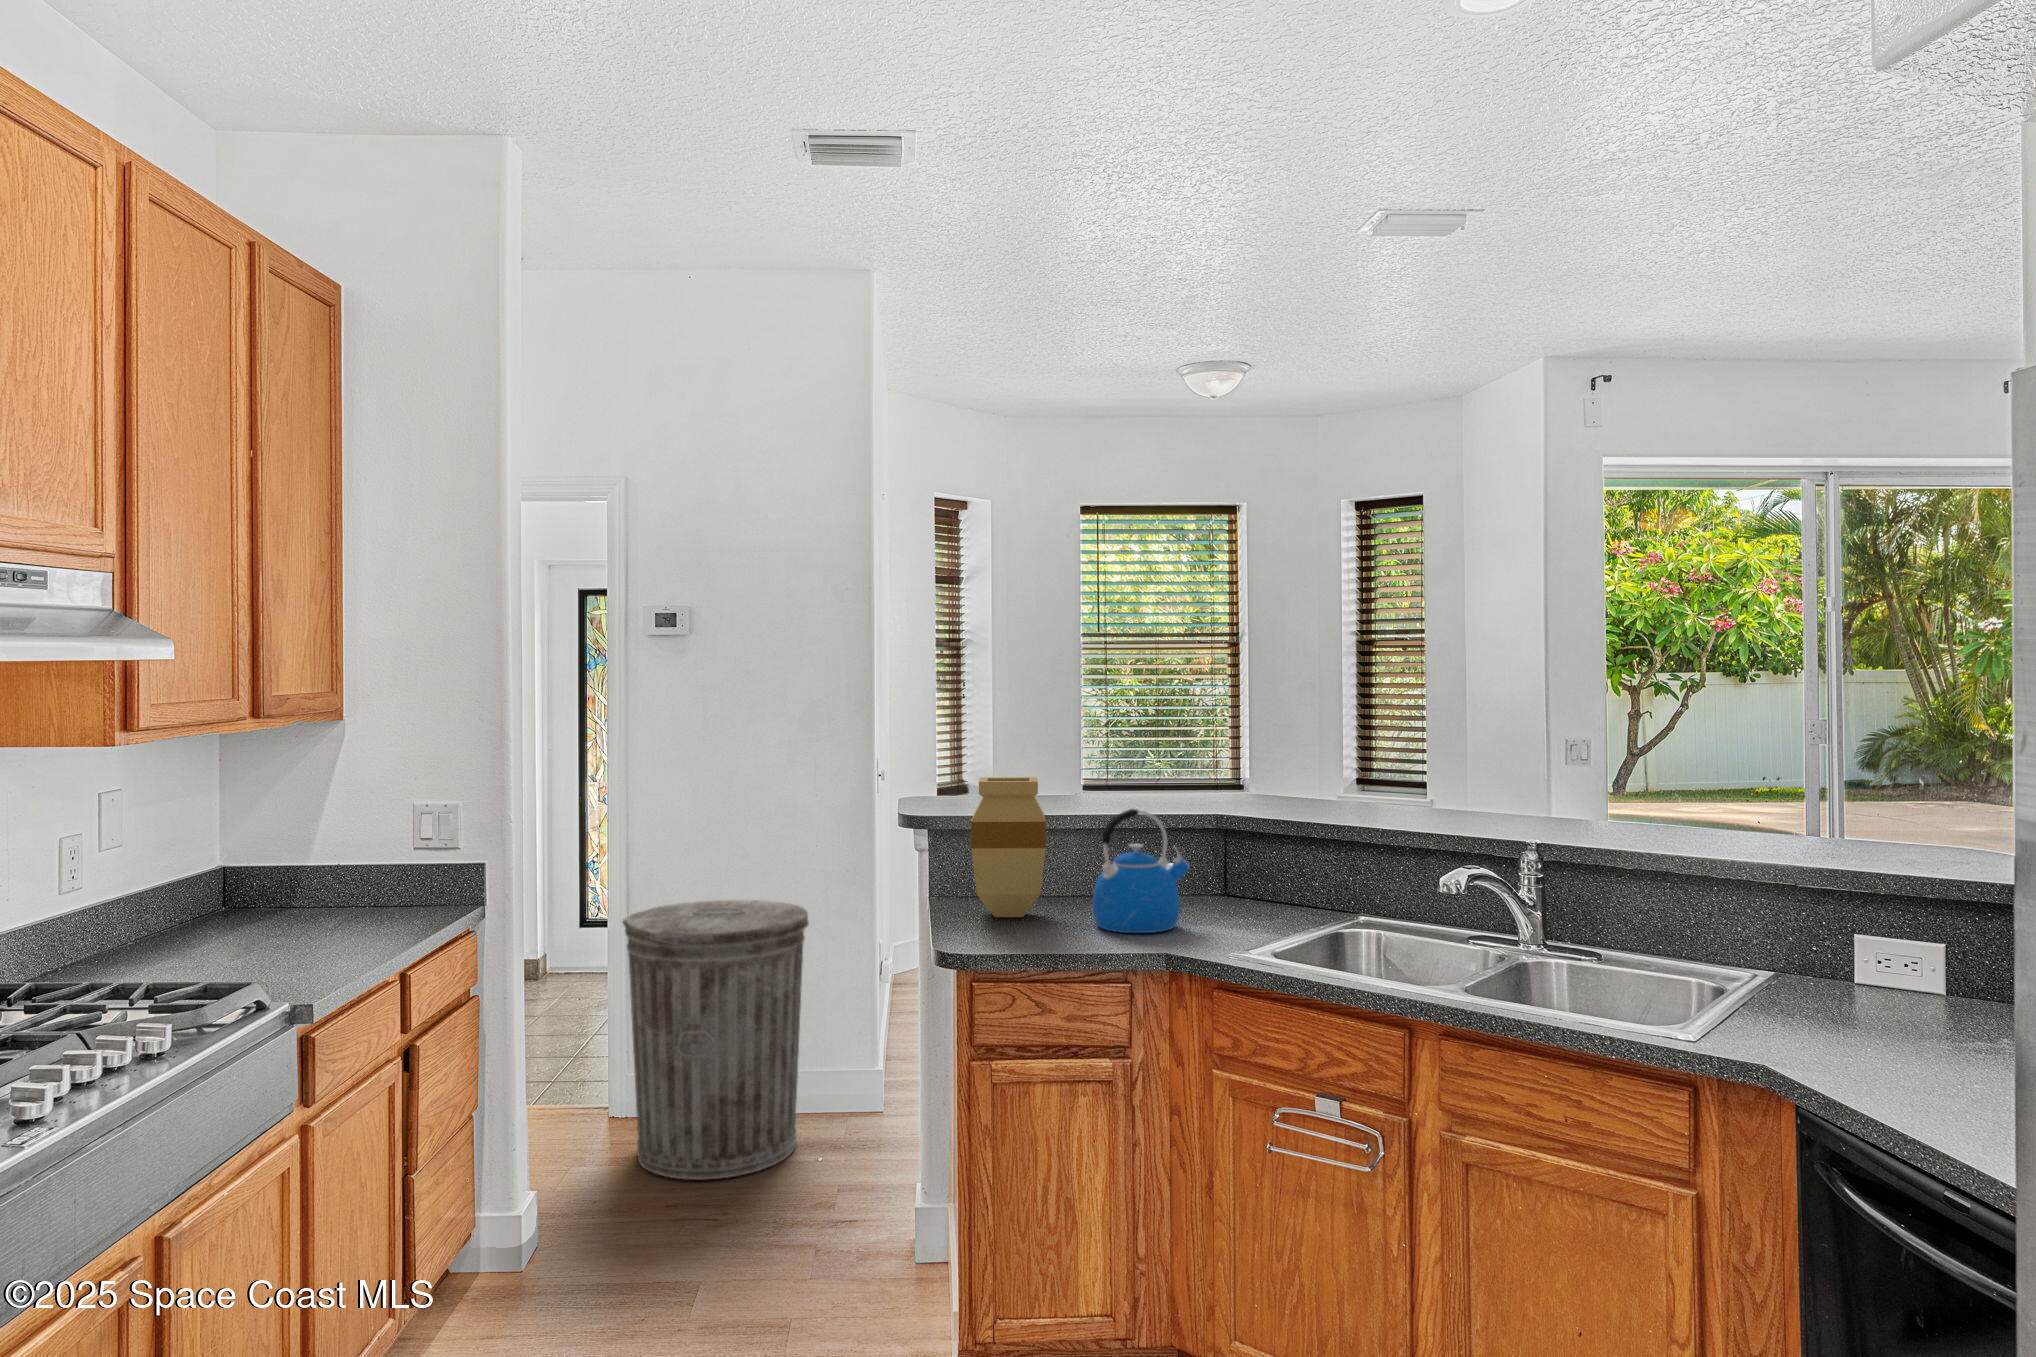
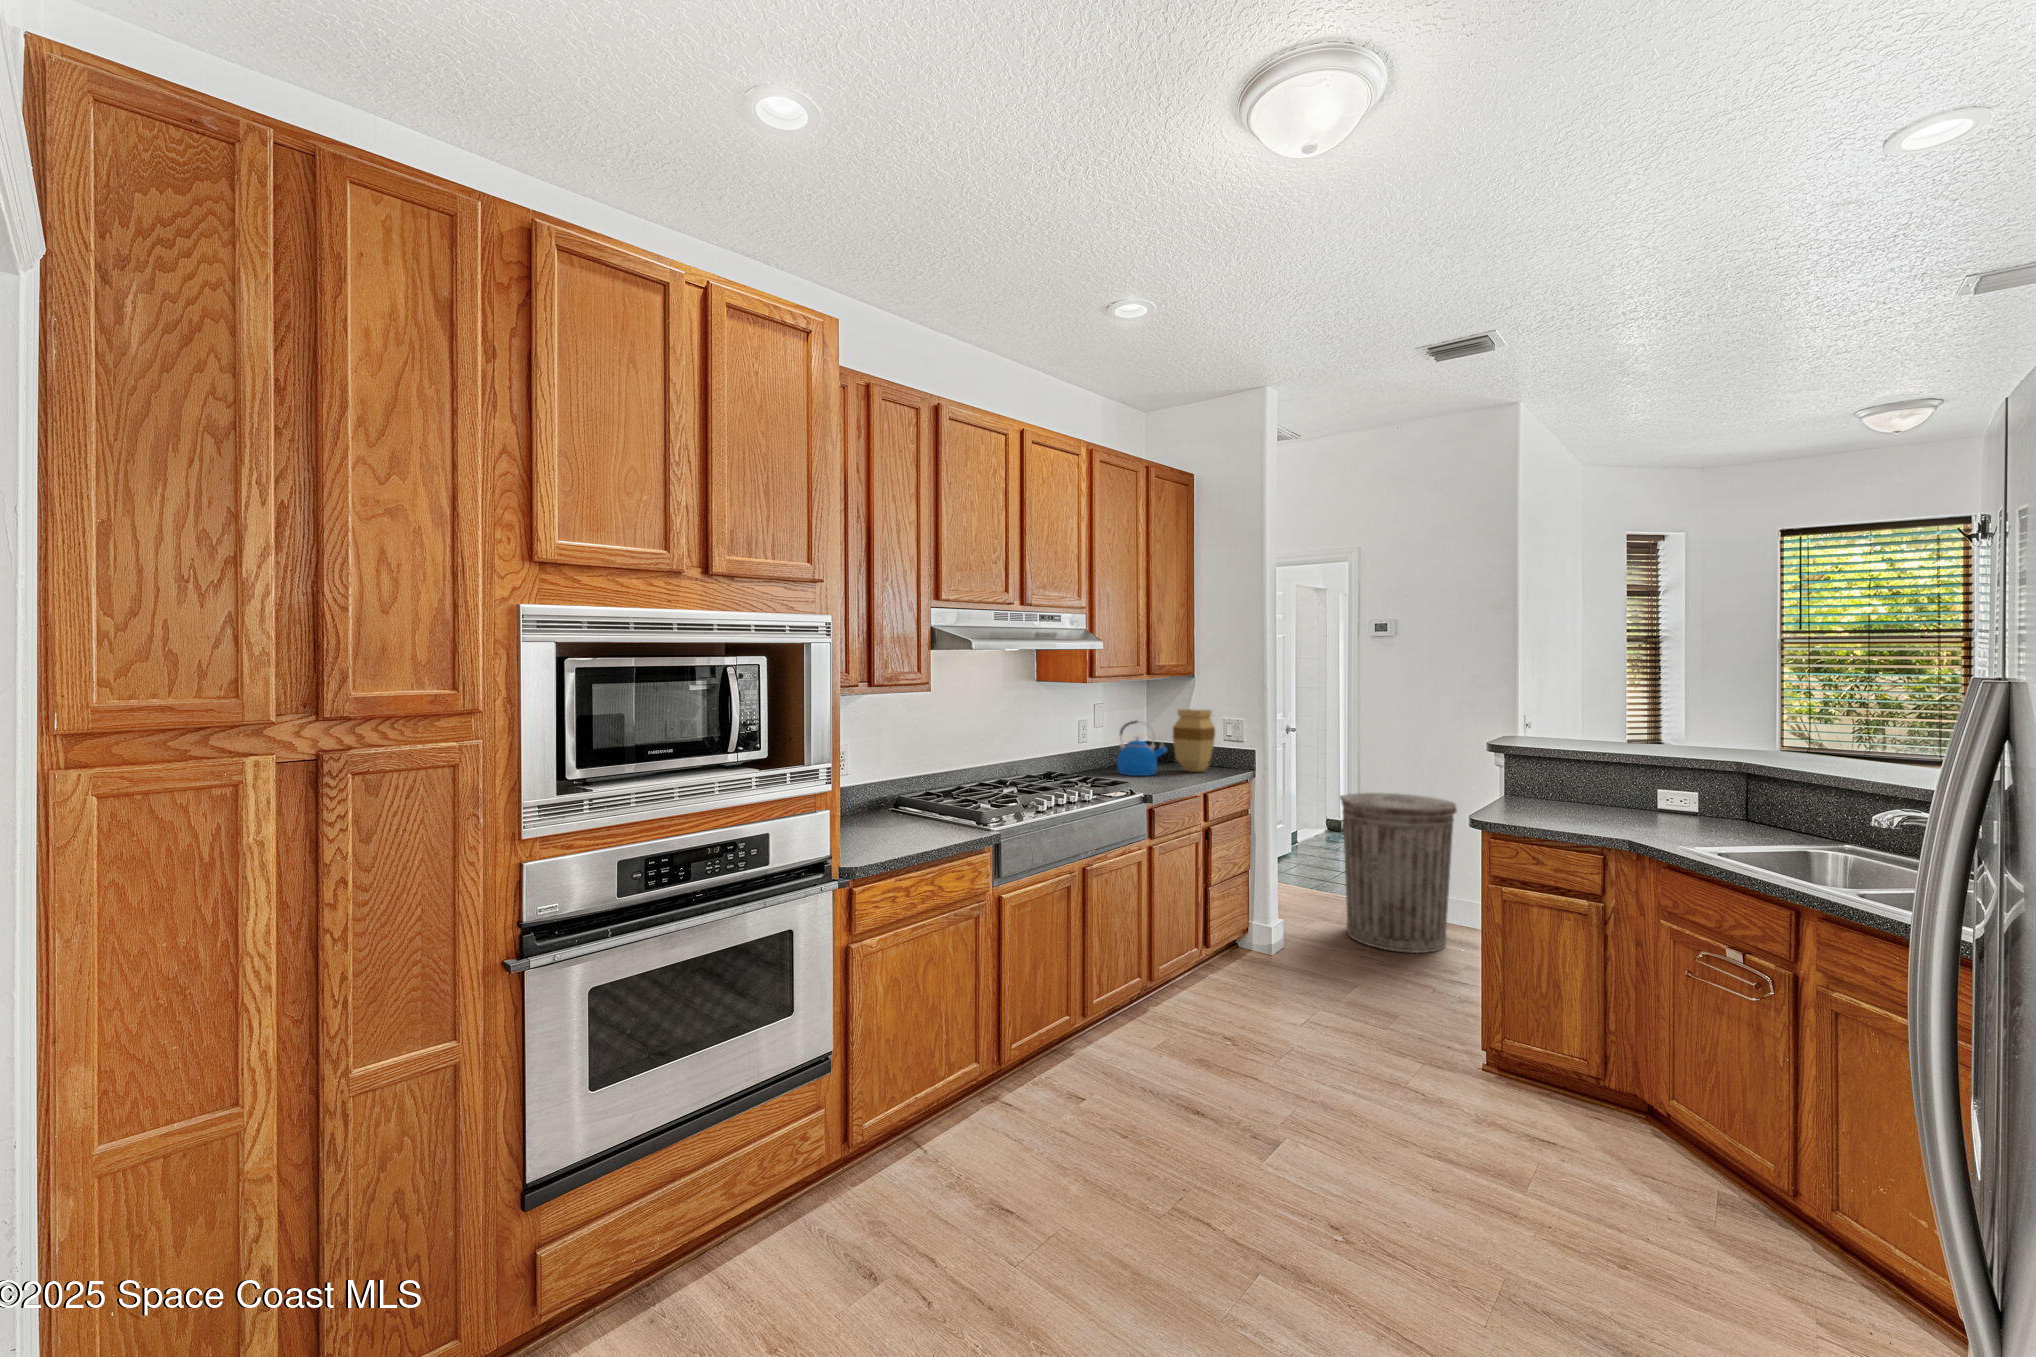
vase: present [971,777,1046,917] -> present [1173,709,1215,772]
kettle: present [1093,809,1190,933] -> present [1117,721,1167,776]

